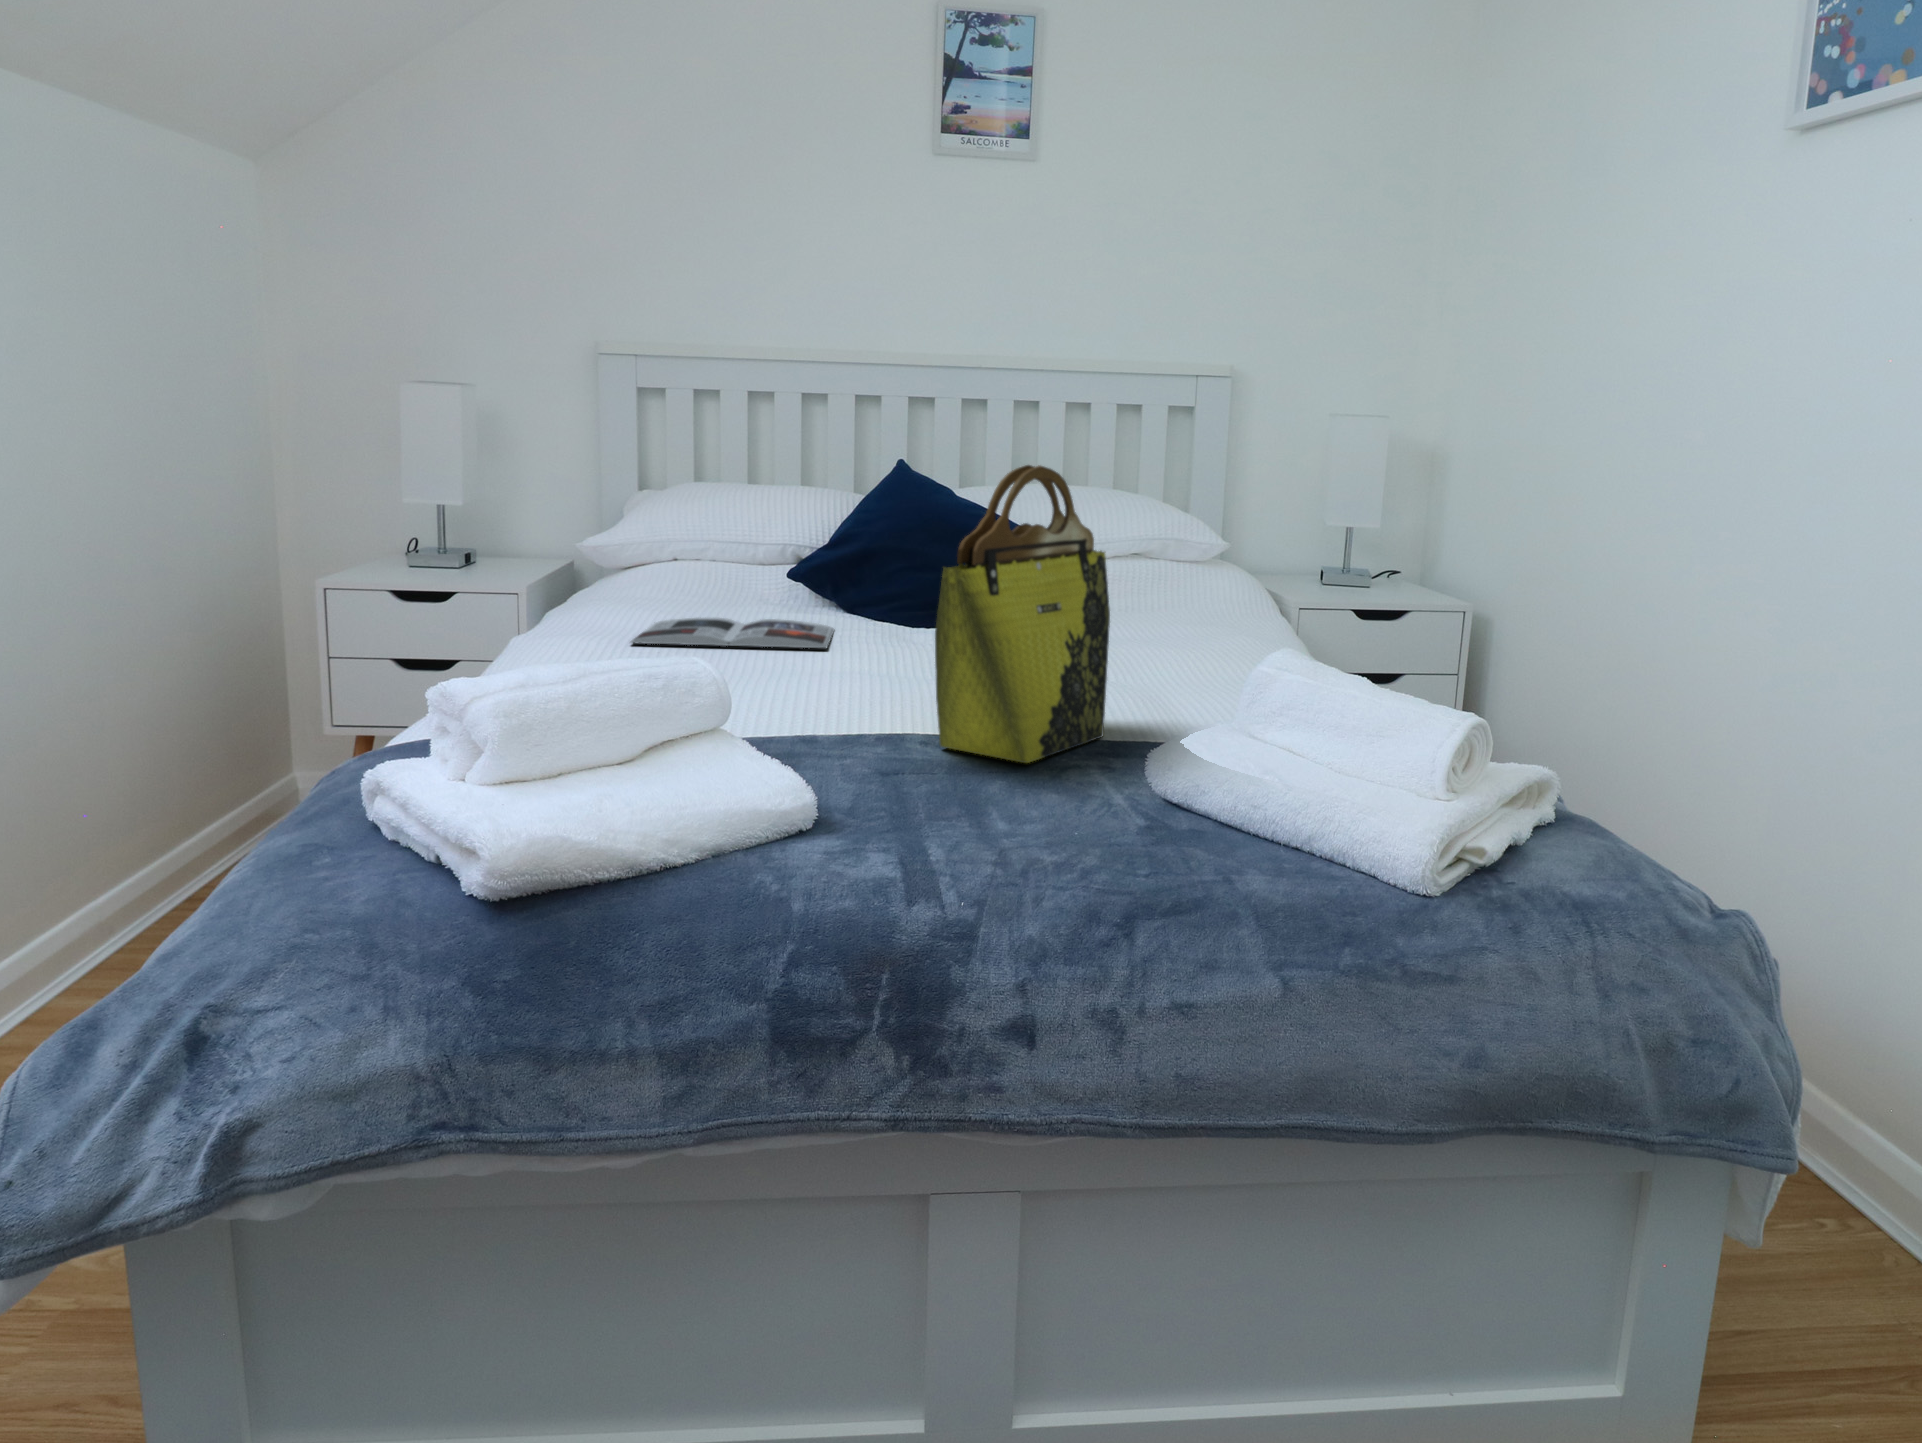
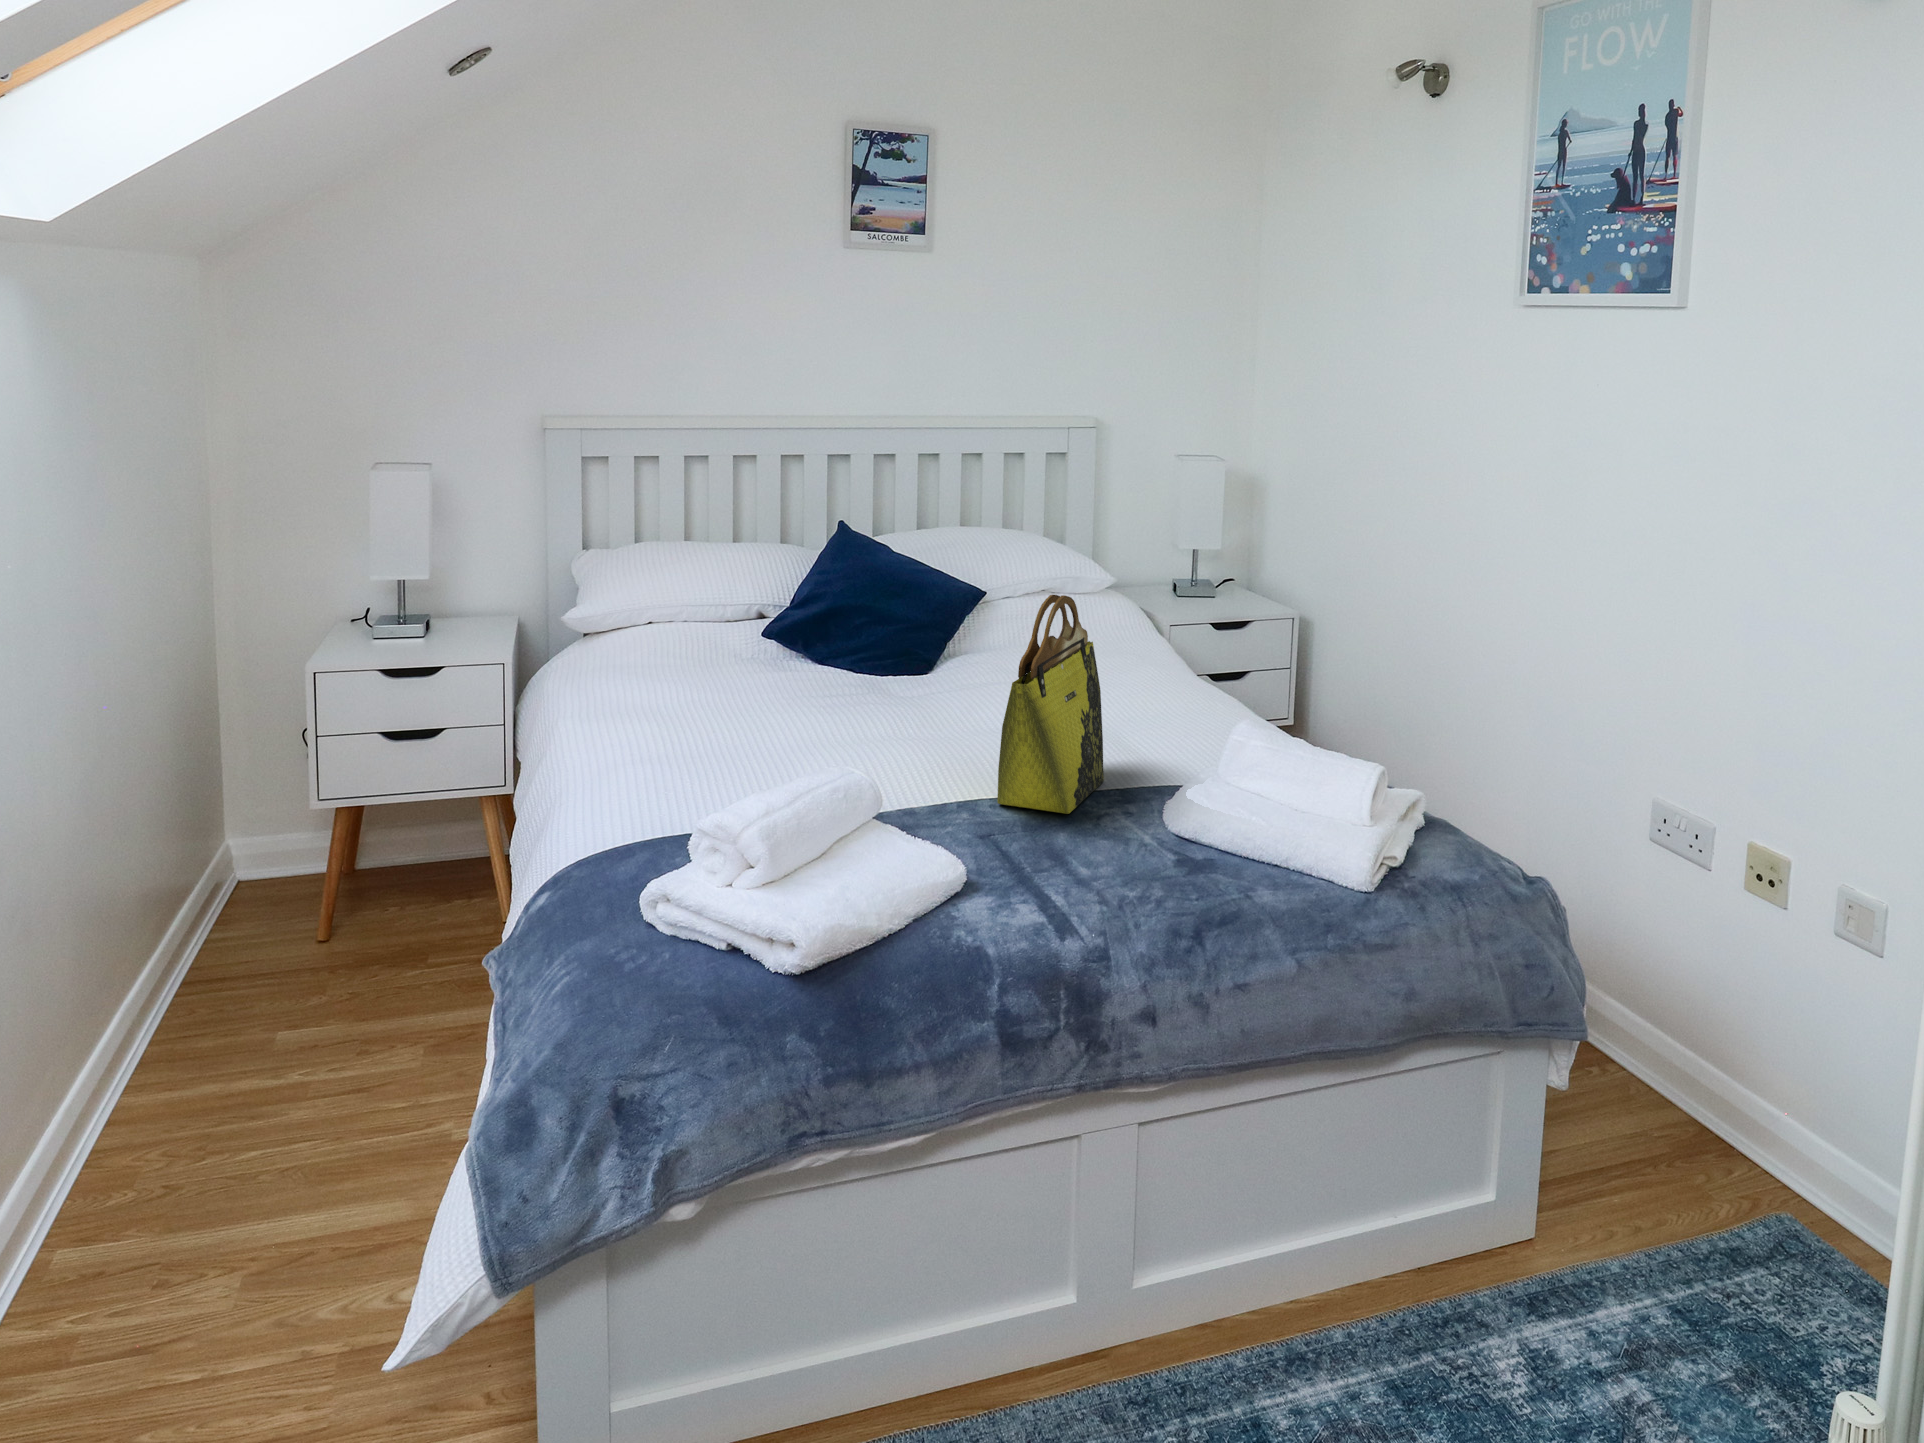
magazine: present [631,617,834,648] -> none [675,677,841,716]

